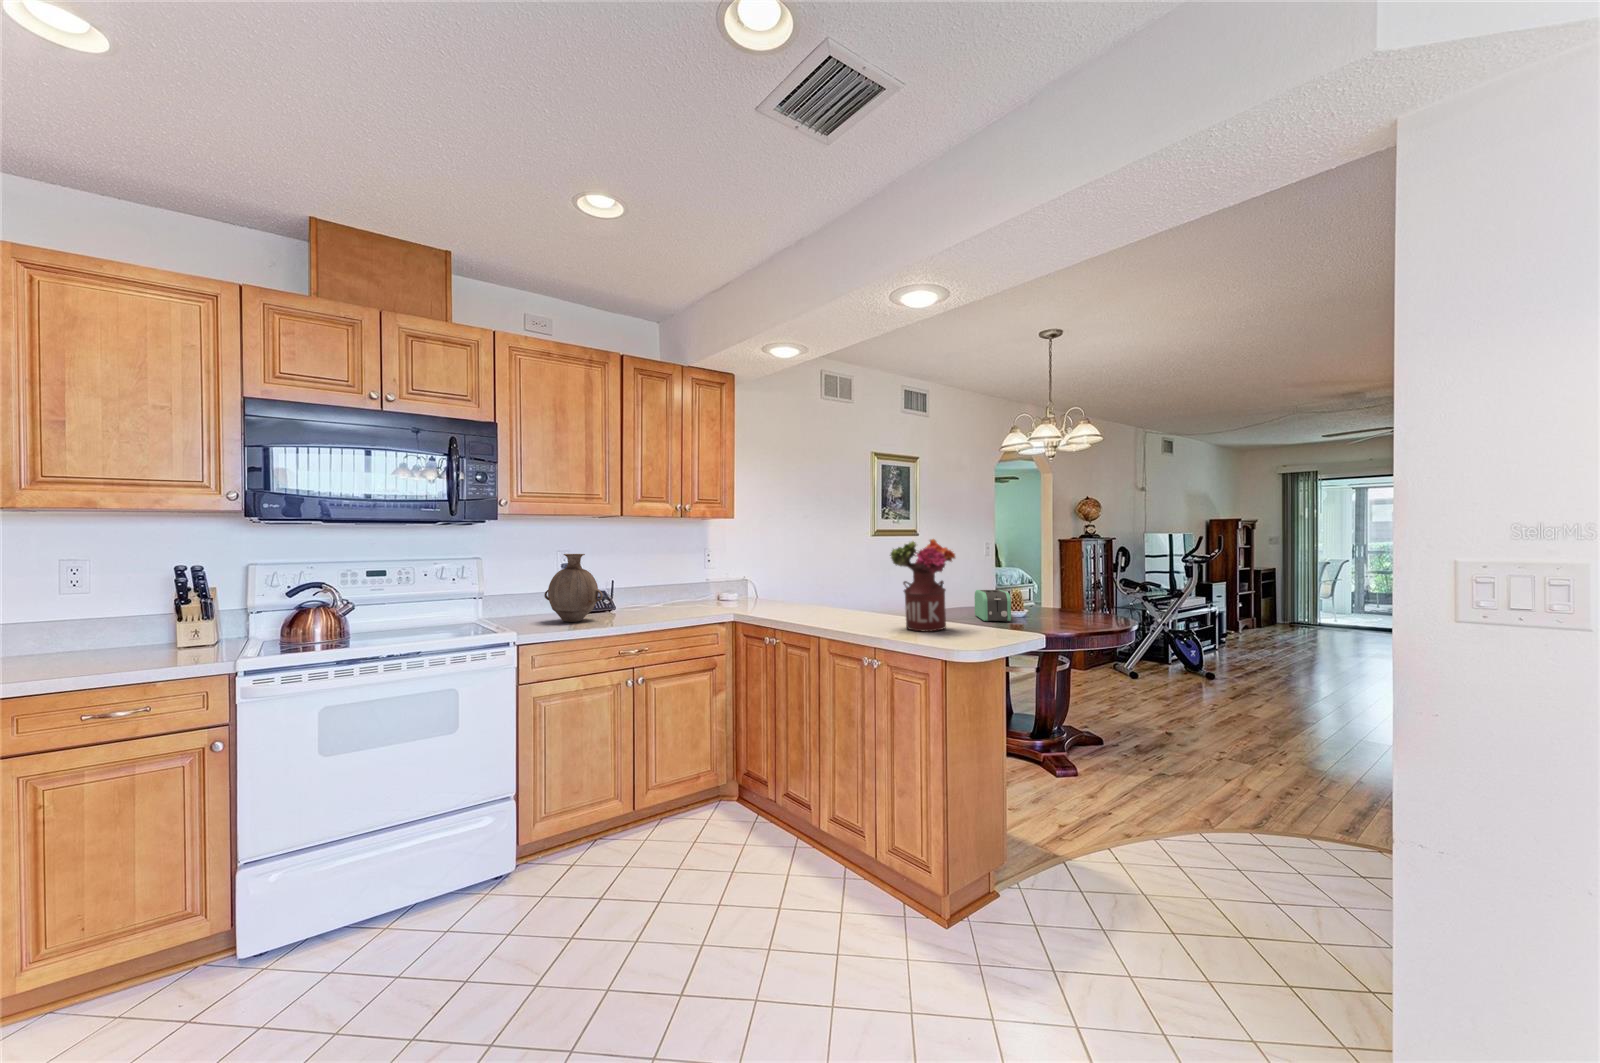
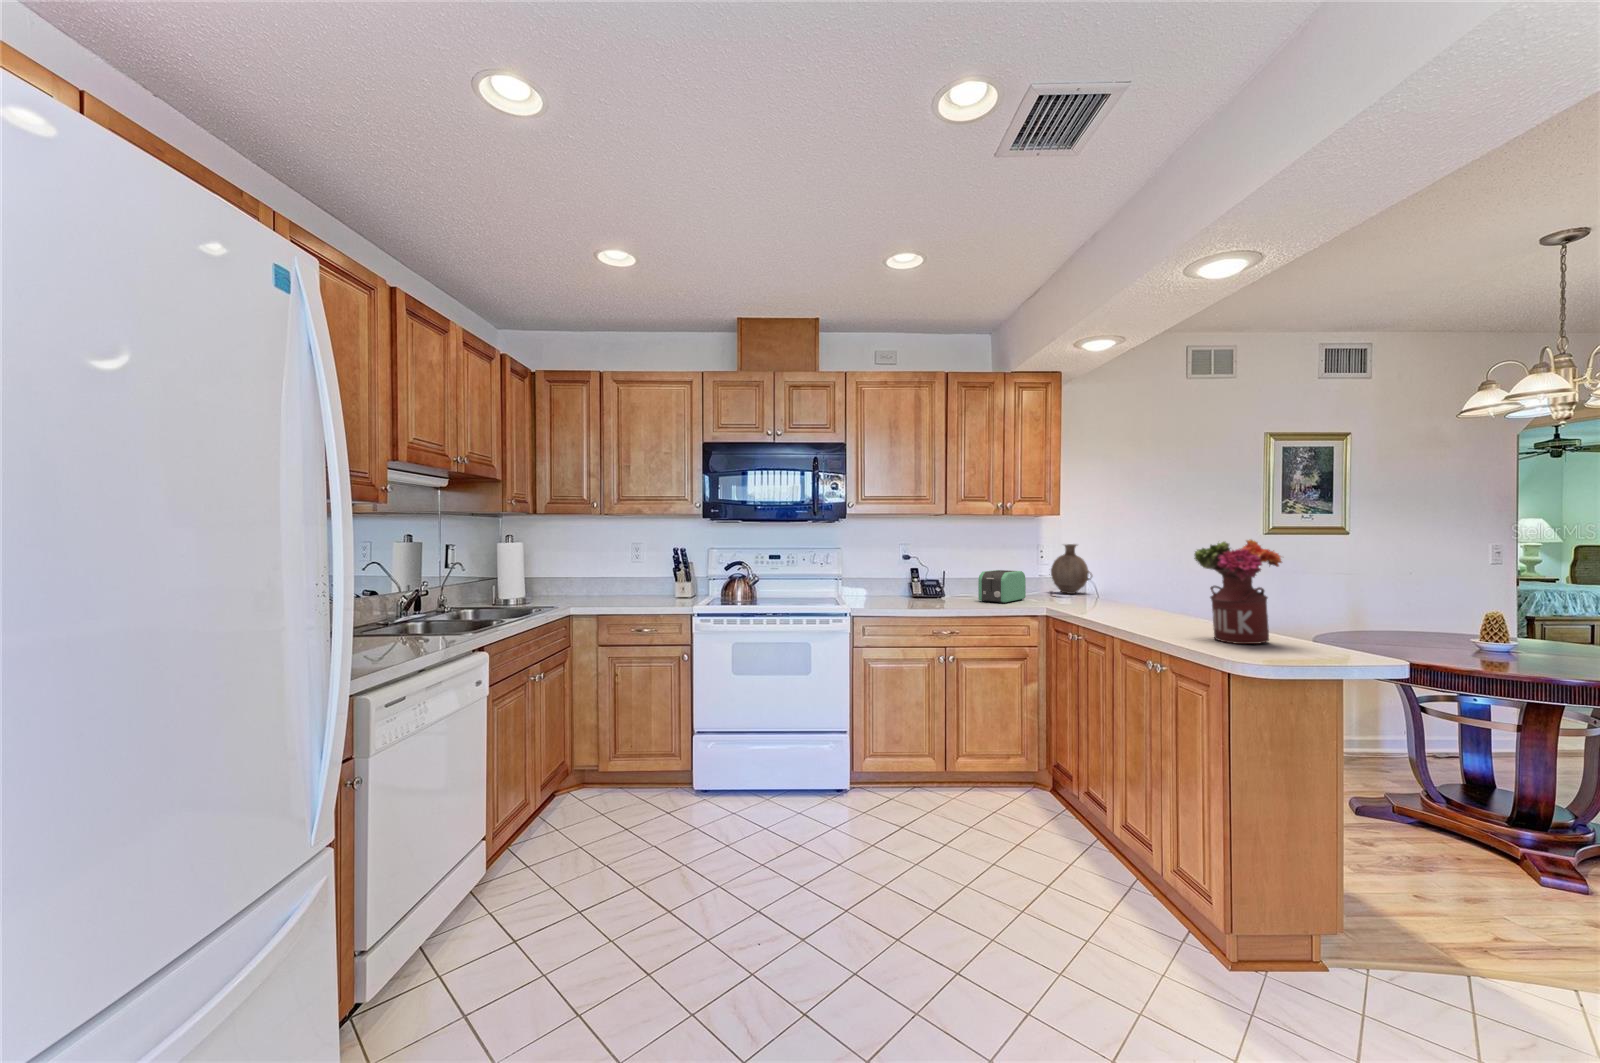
vase: present [544,554,603,622] -> present [1051,544,1092,594]
toaster: present [975,590,1011,622] -> present [978,570,1026,603]

